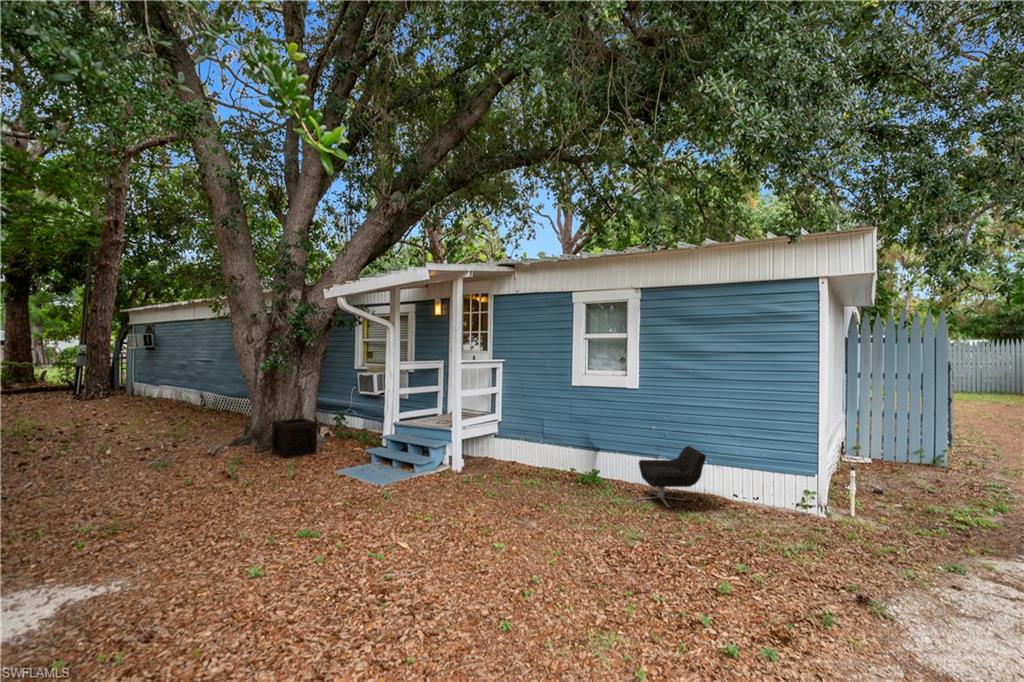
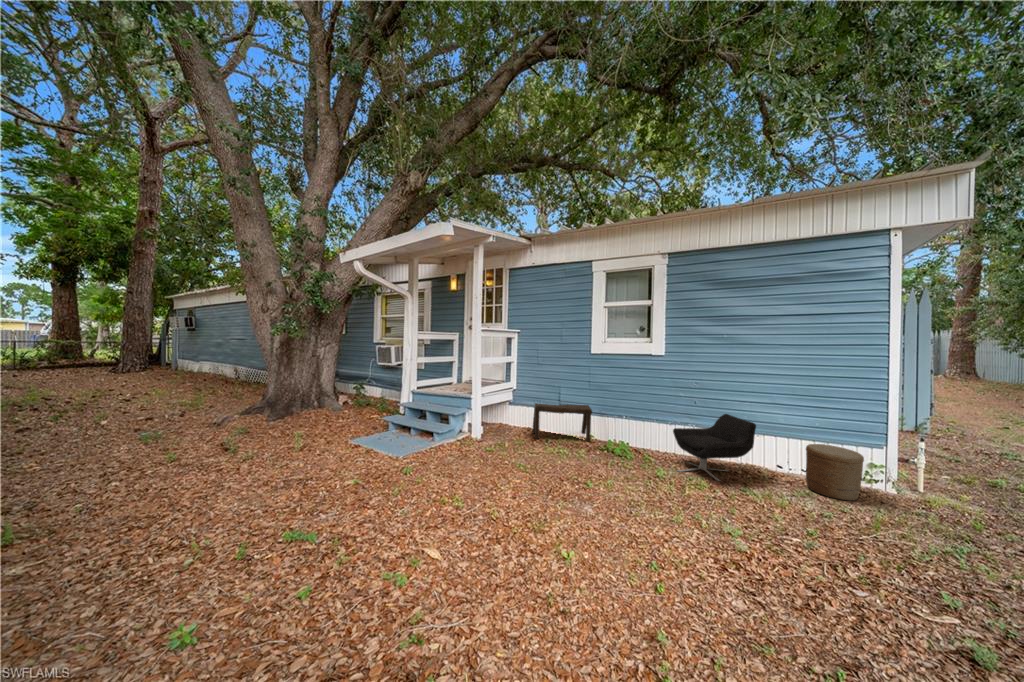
wooden crate: present [272,418,317,458] -> none [285,386,333,427]
bench: none [513,435,570,474] -> present [532,403,592,441]
woven basket: none [746,474,791,523] -> present [806,444,864,501]

